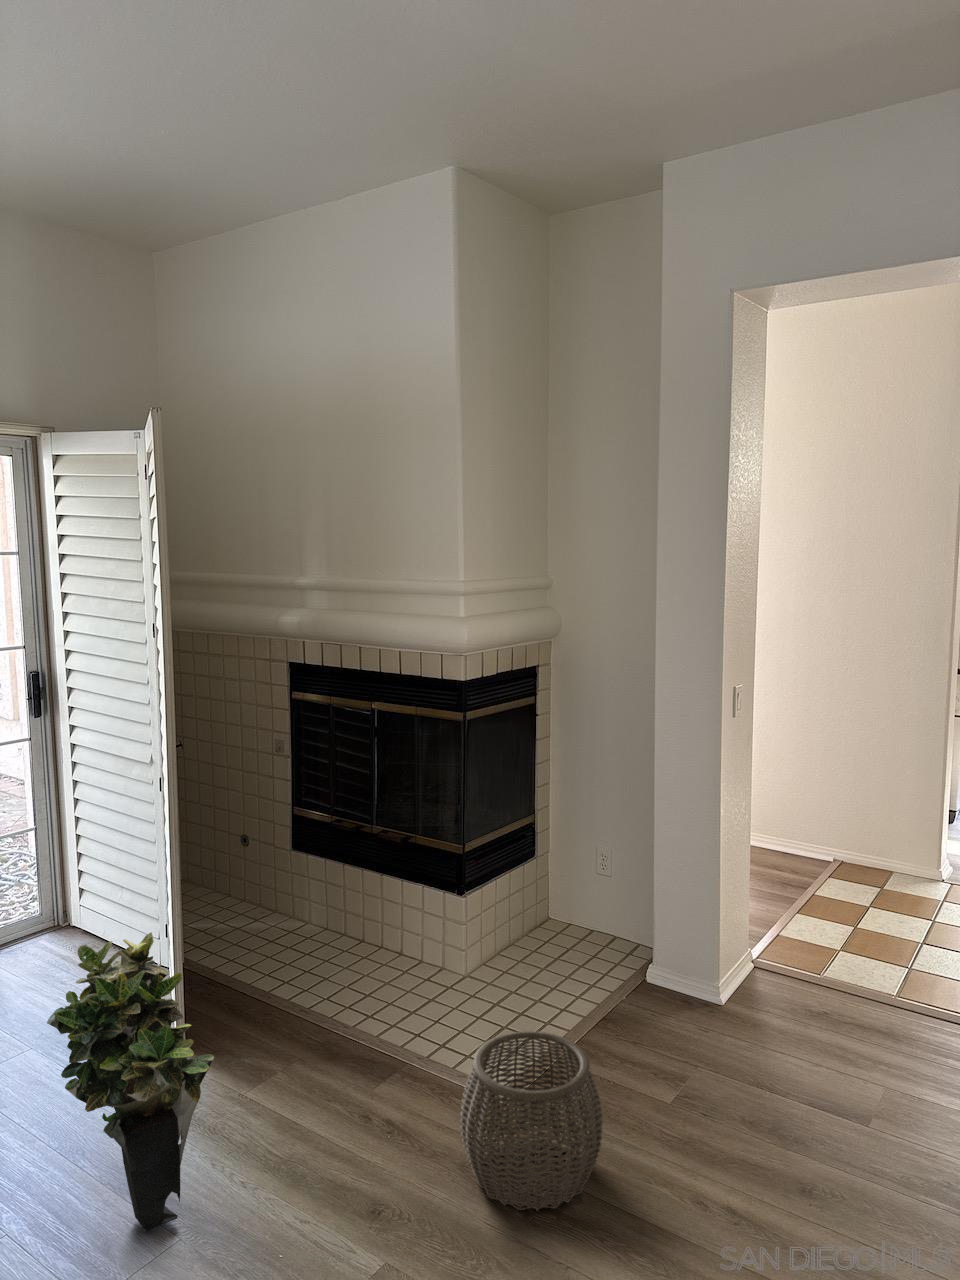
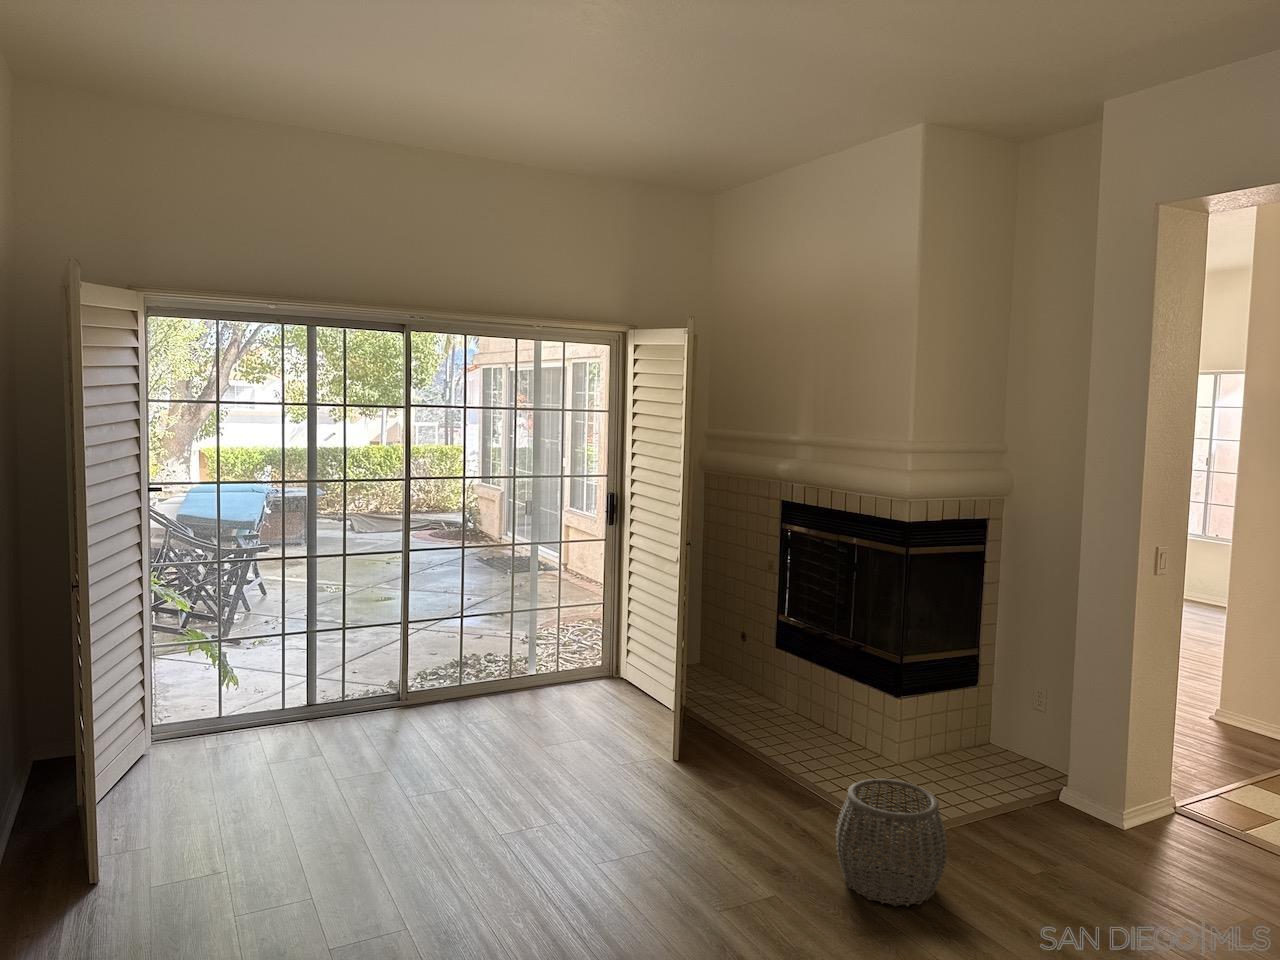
potted plant: present [47,932,214,1232] -> none [576,656,674,842]

